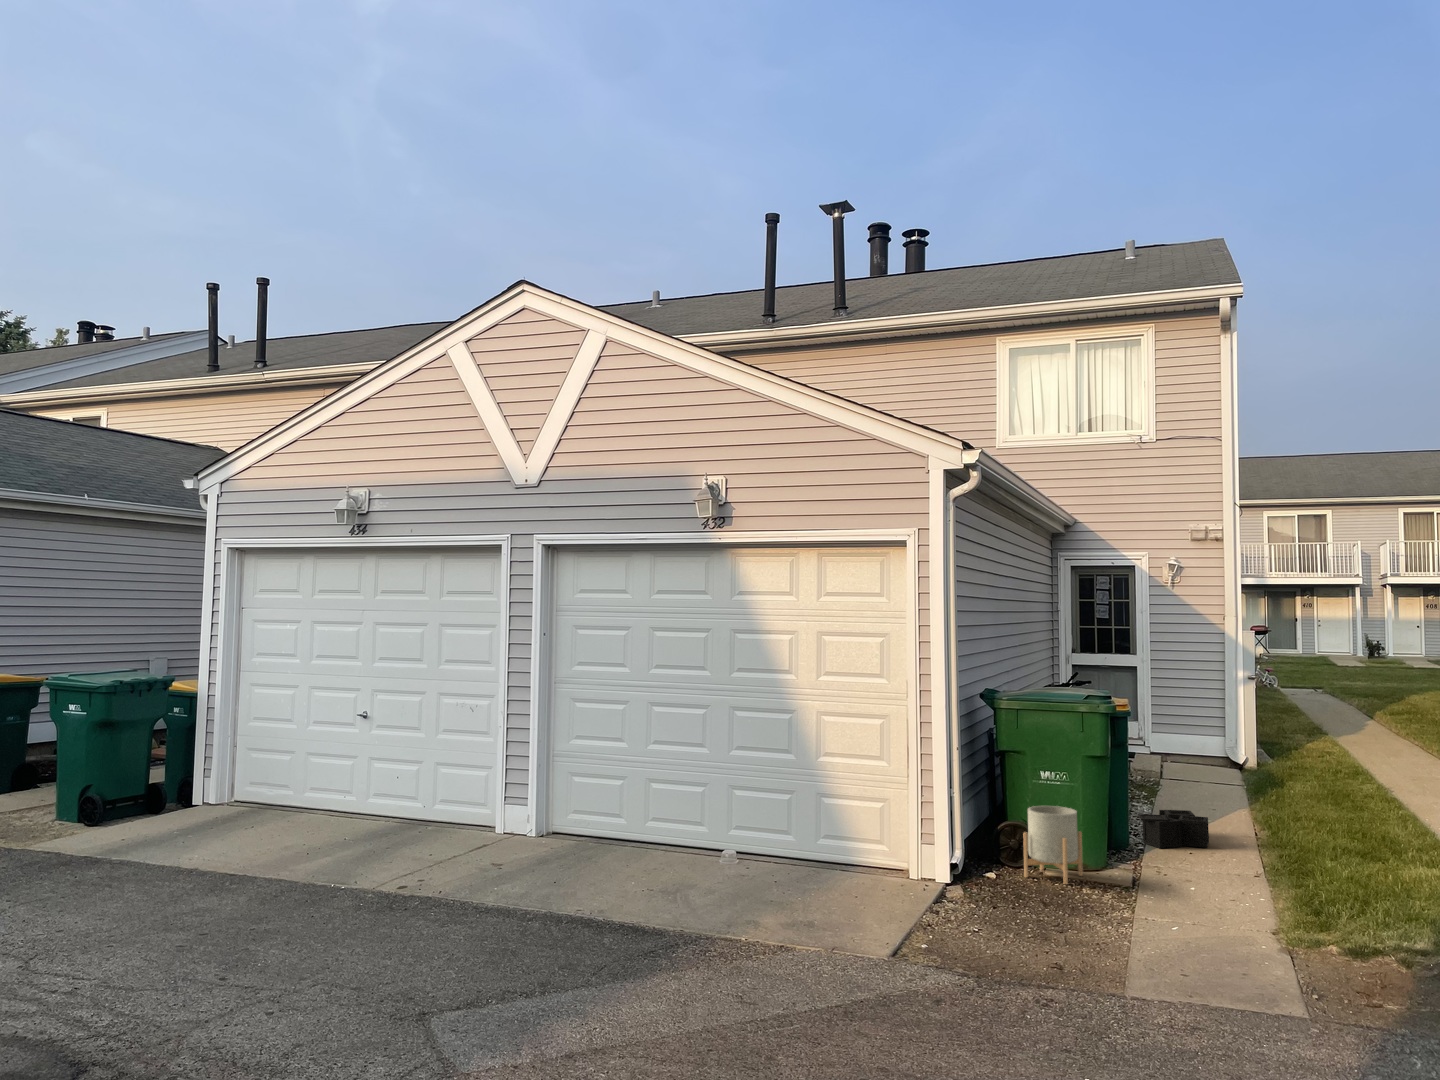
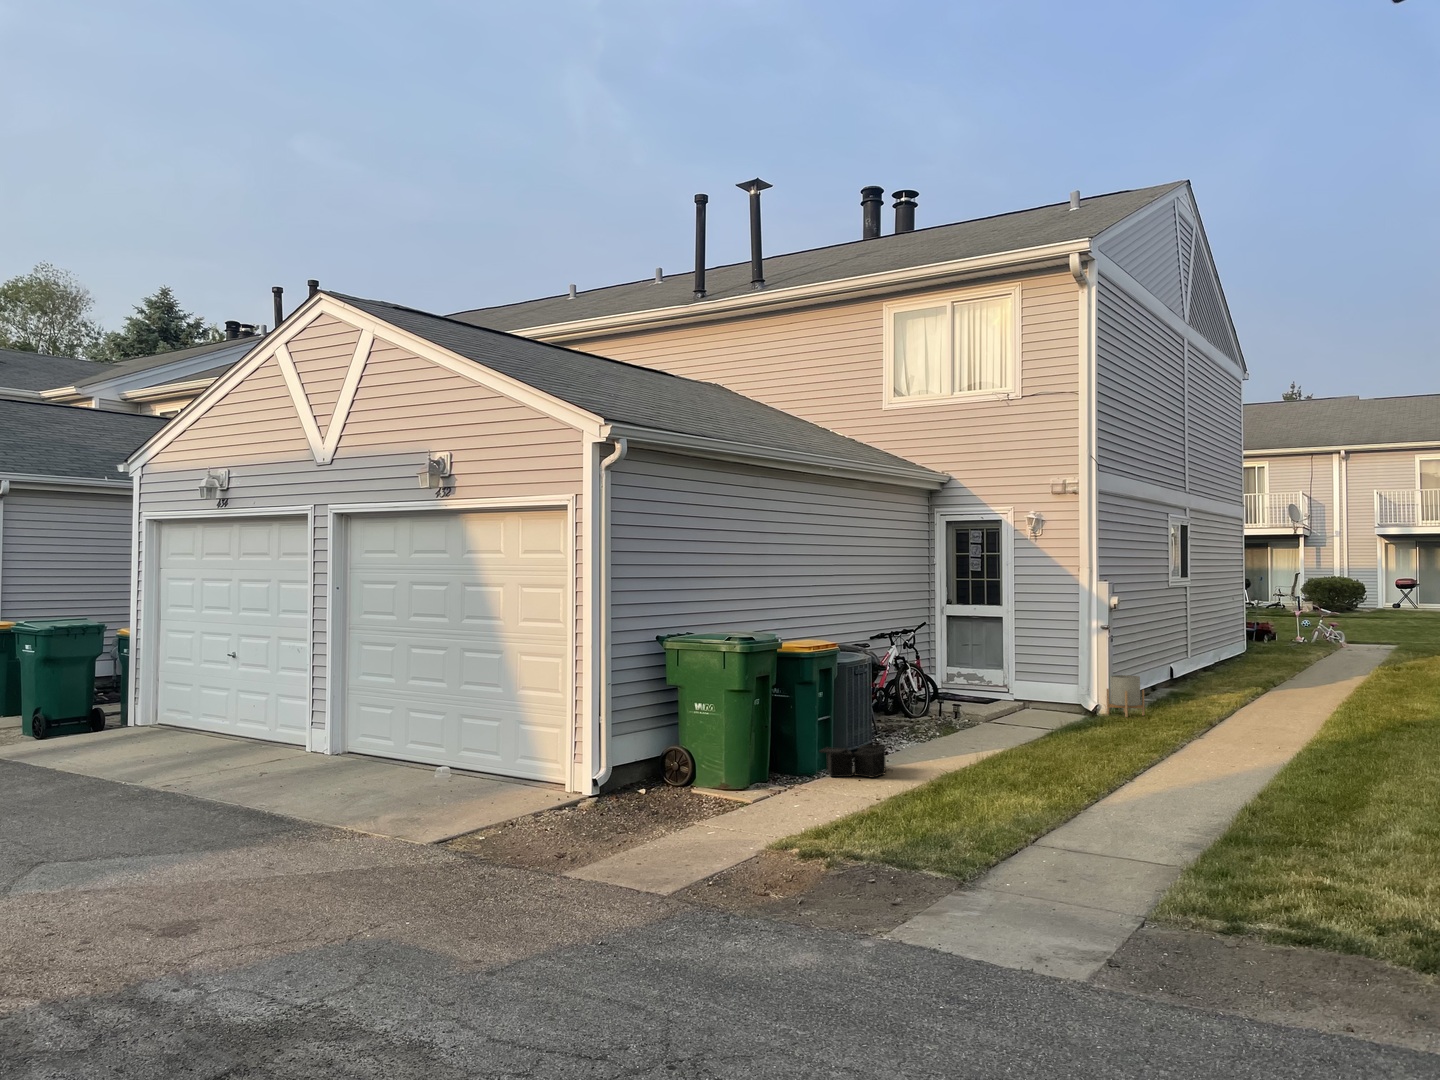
planter: present [1023,806,1083,884] -> present [1107,675,1145,717]

